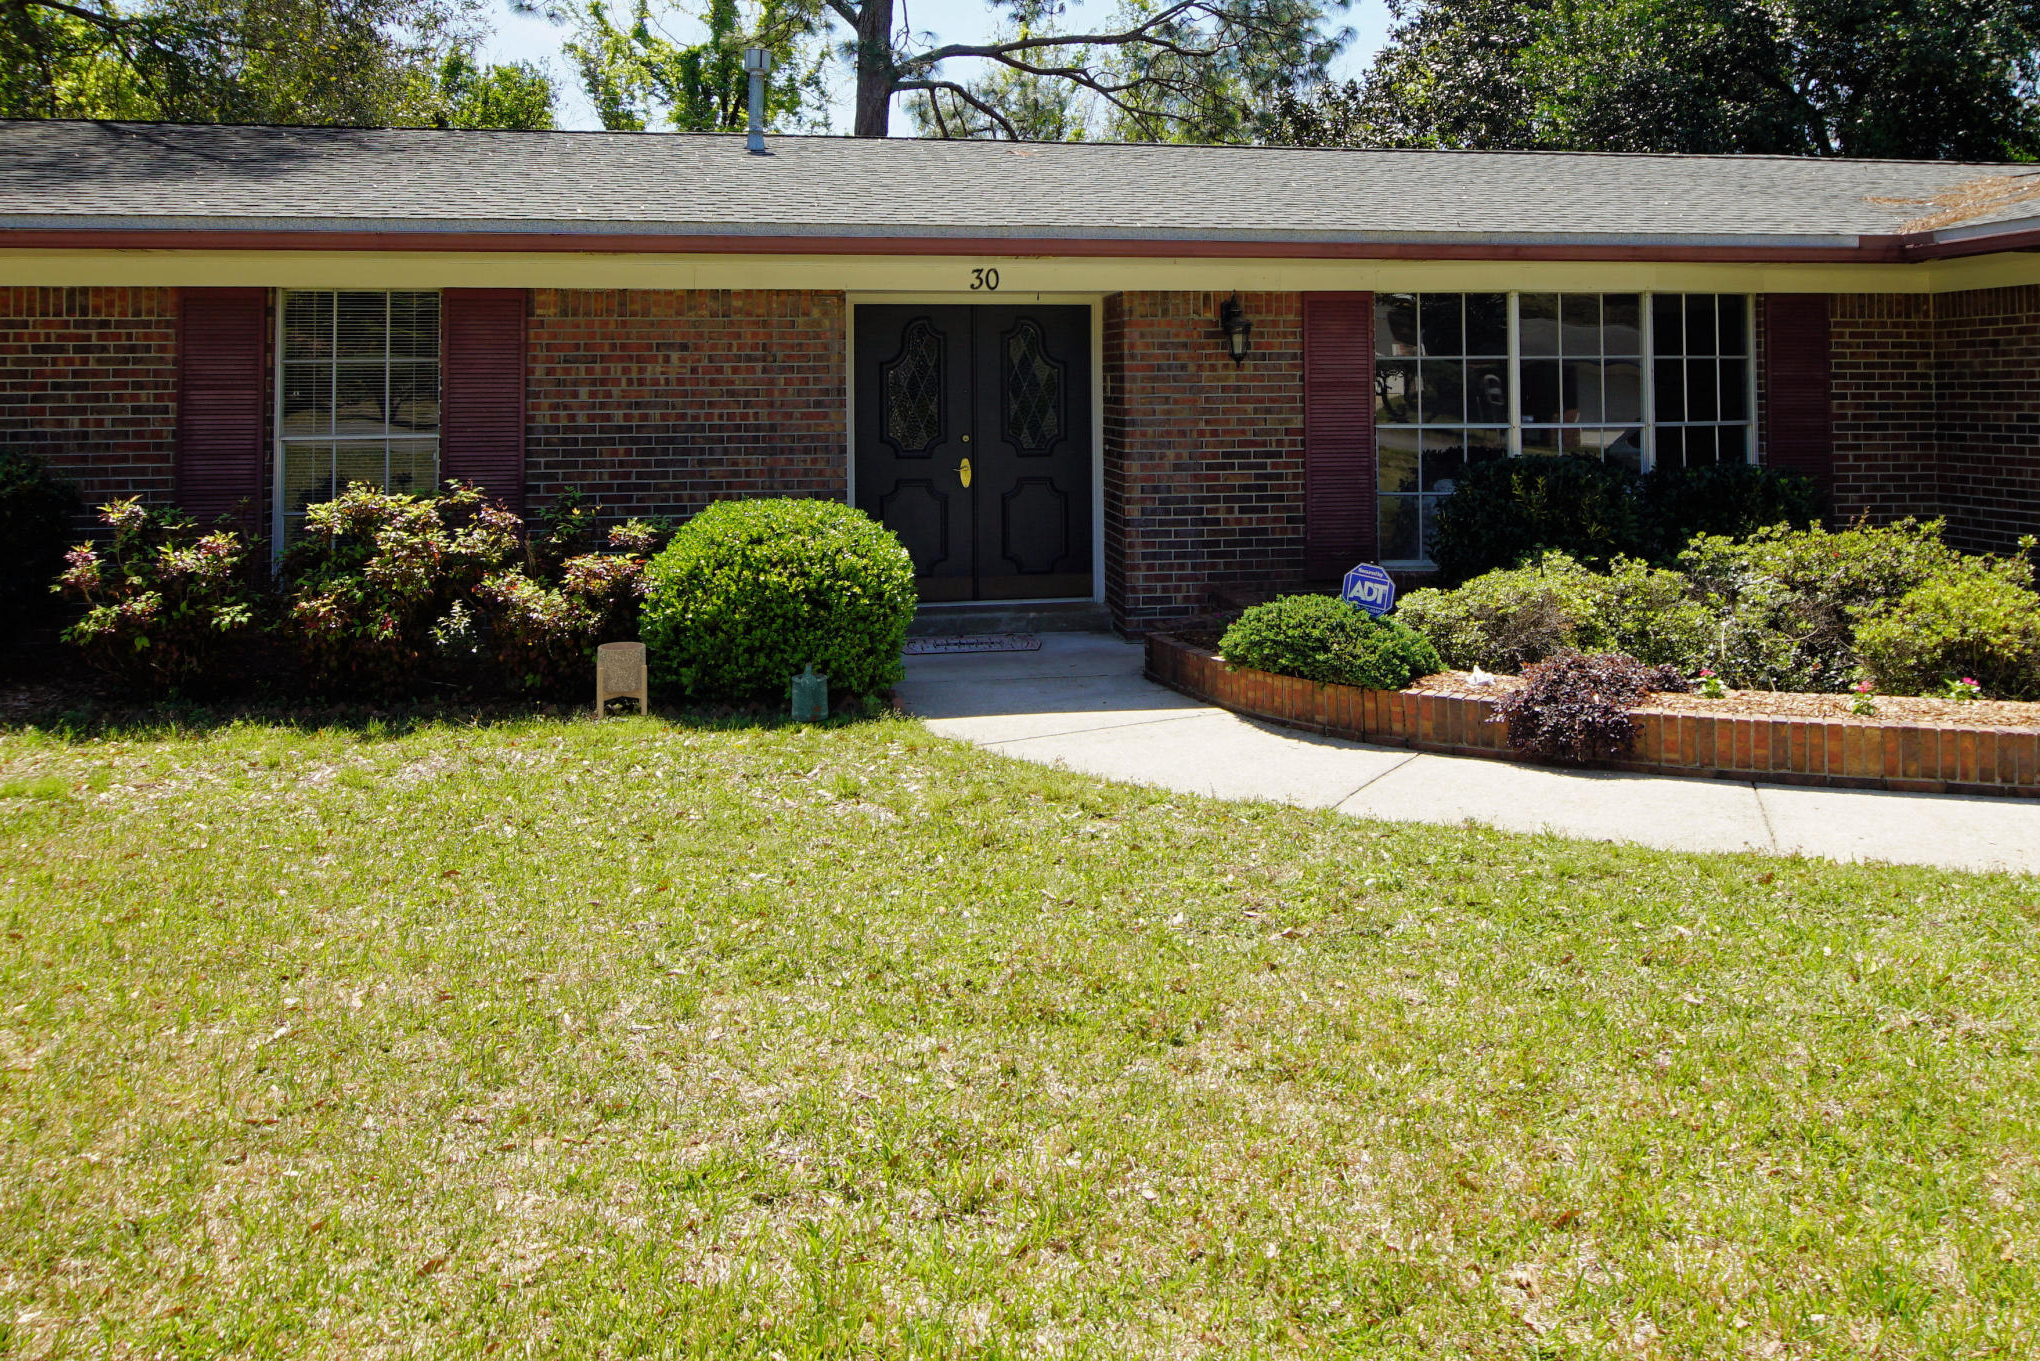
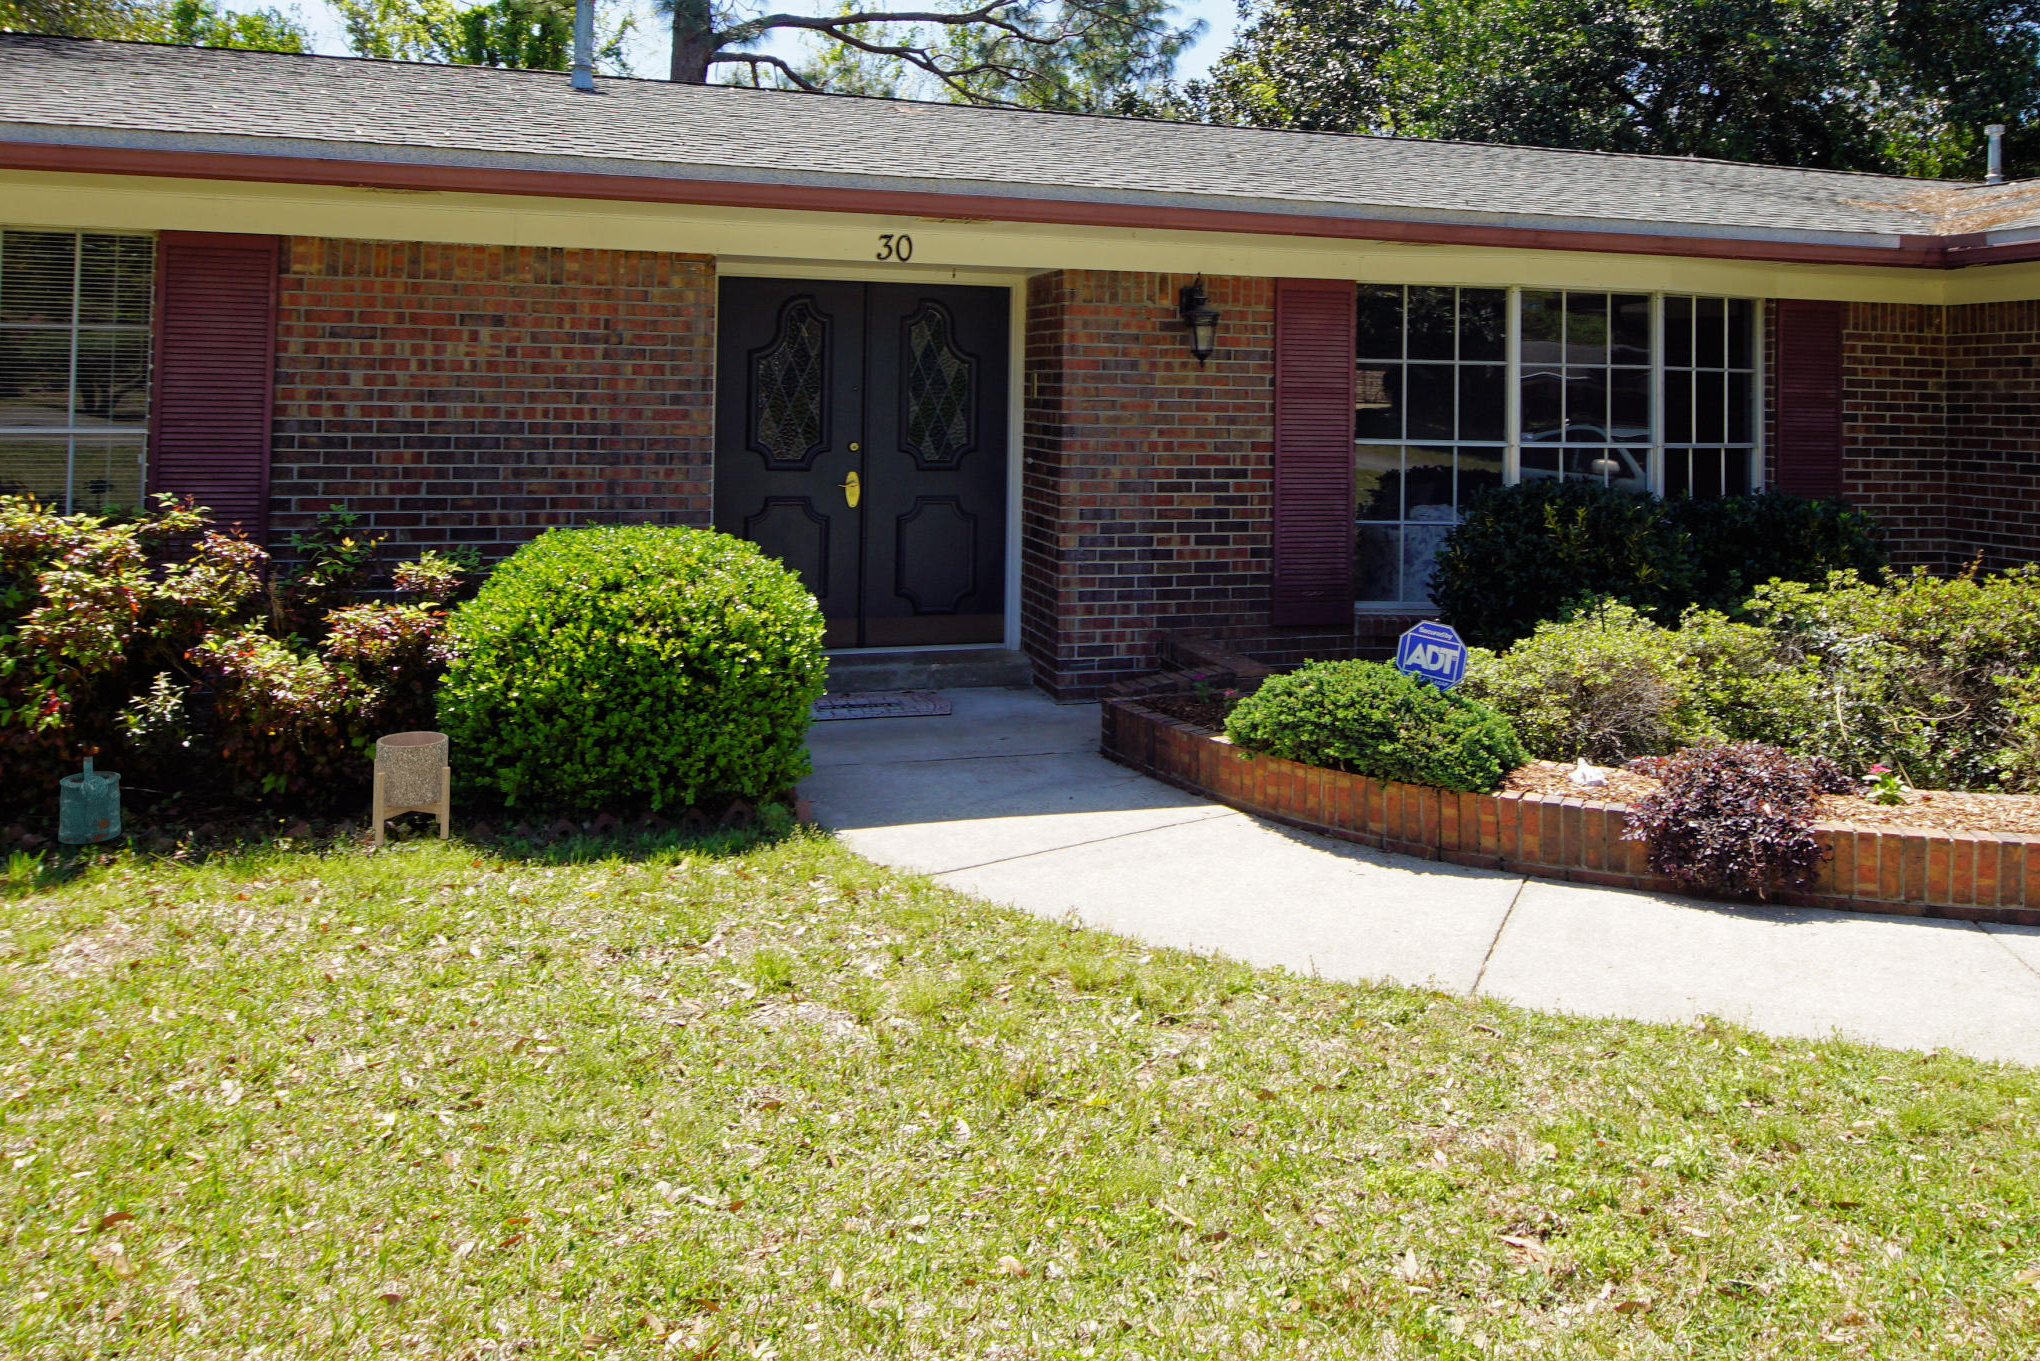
watering can: present [792,663,828,721] -> present [58,756,121,844]

